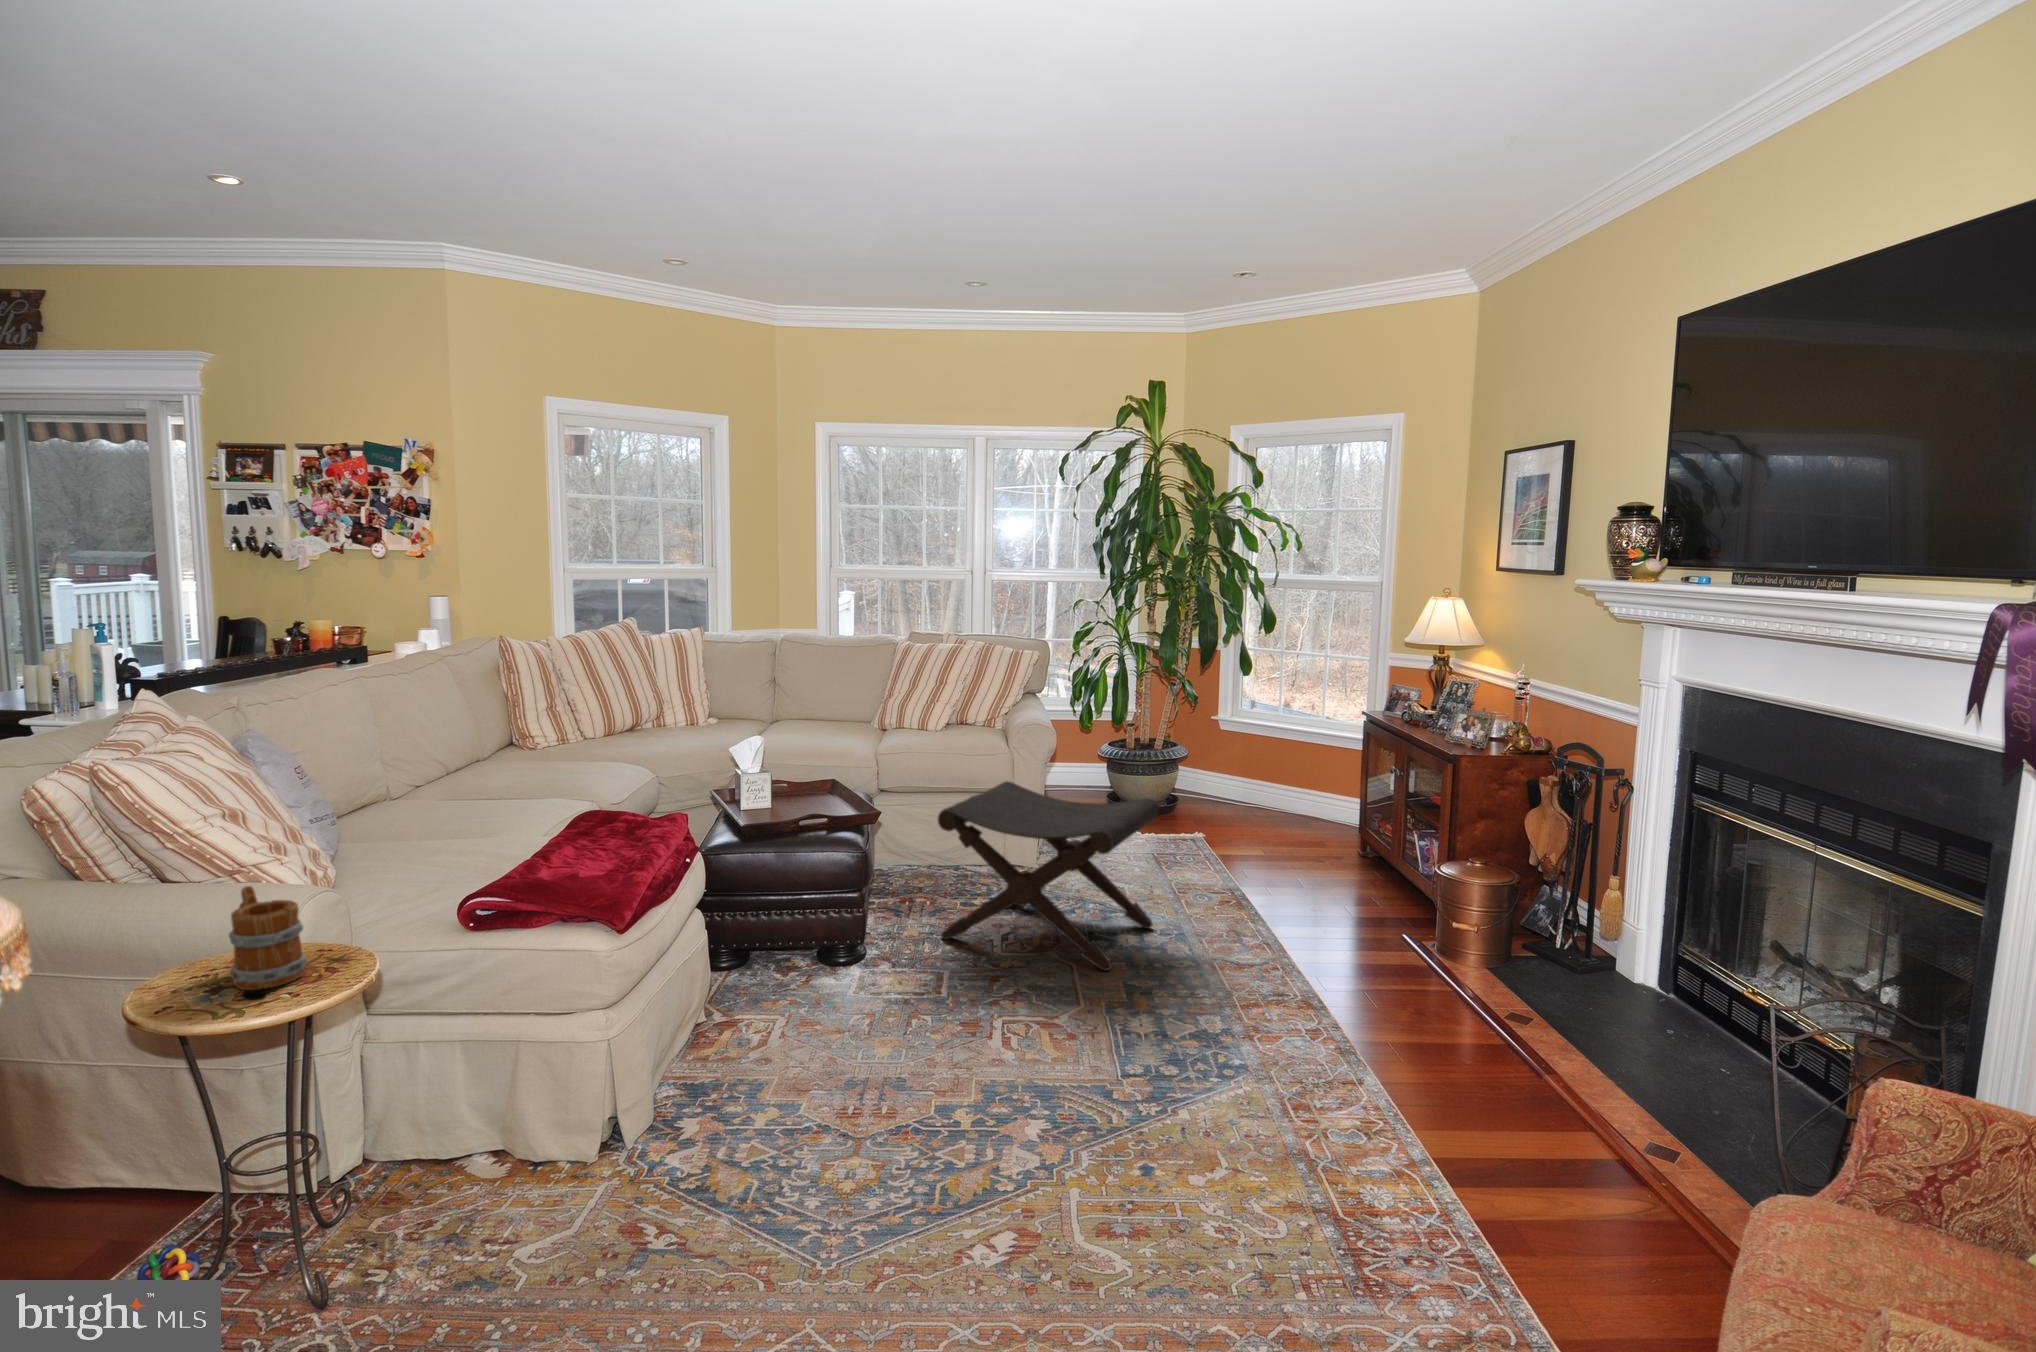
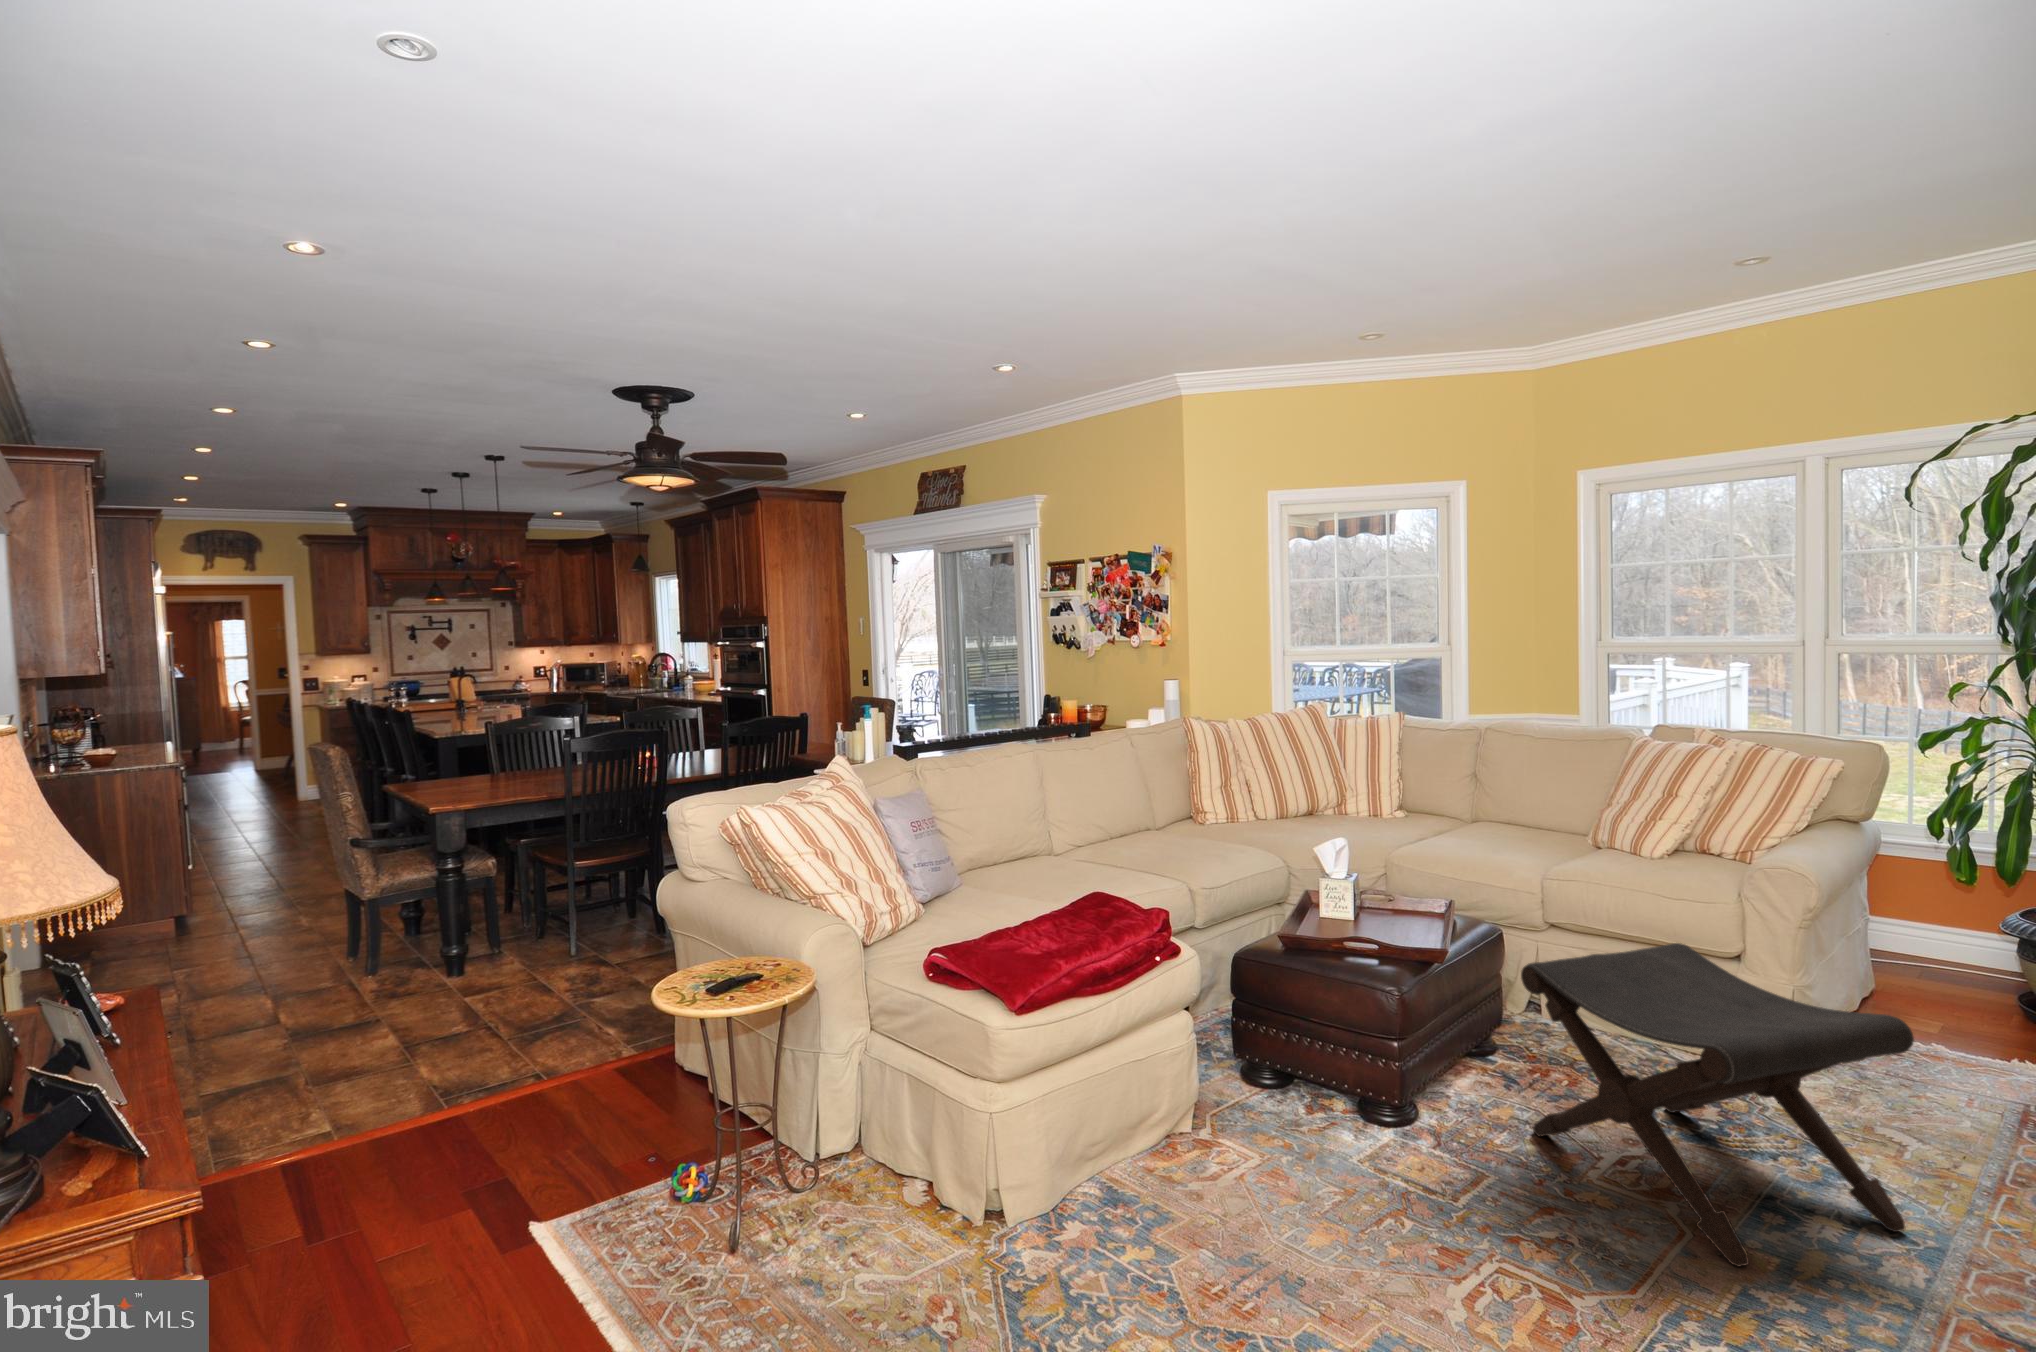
mug: present [229,886,308,990] -> none [702,913,750,991]

